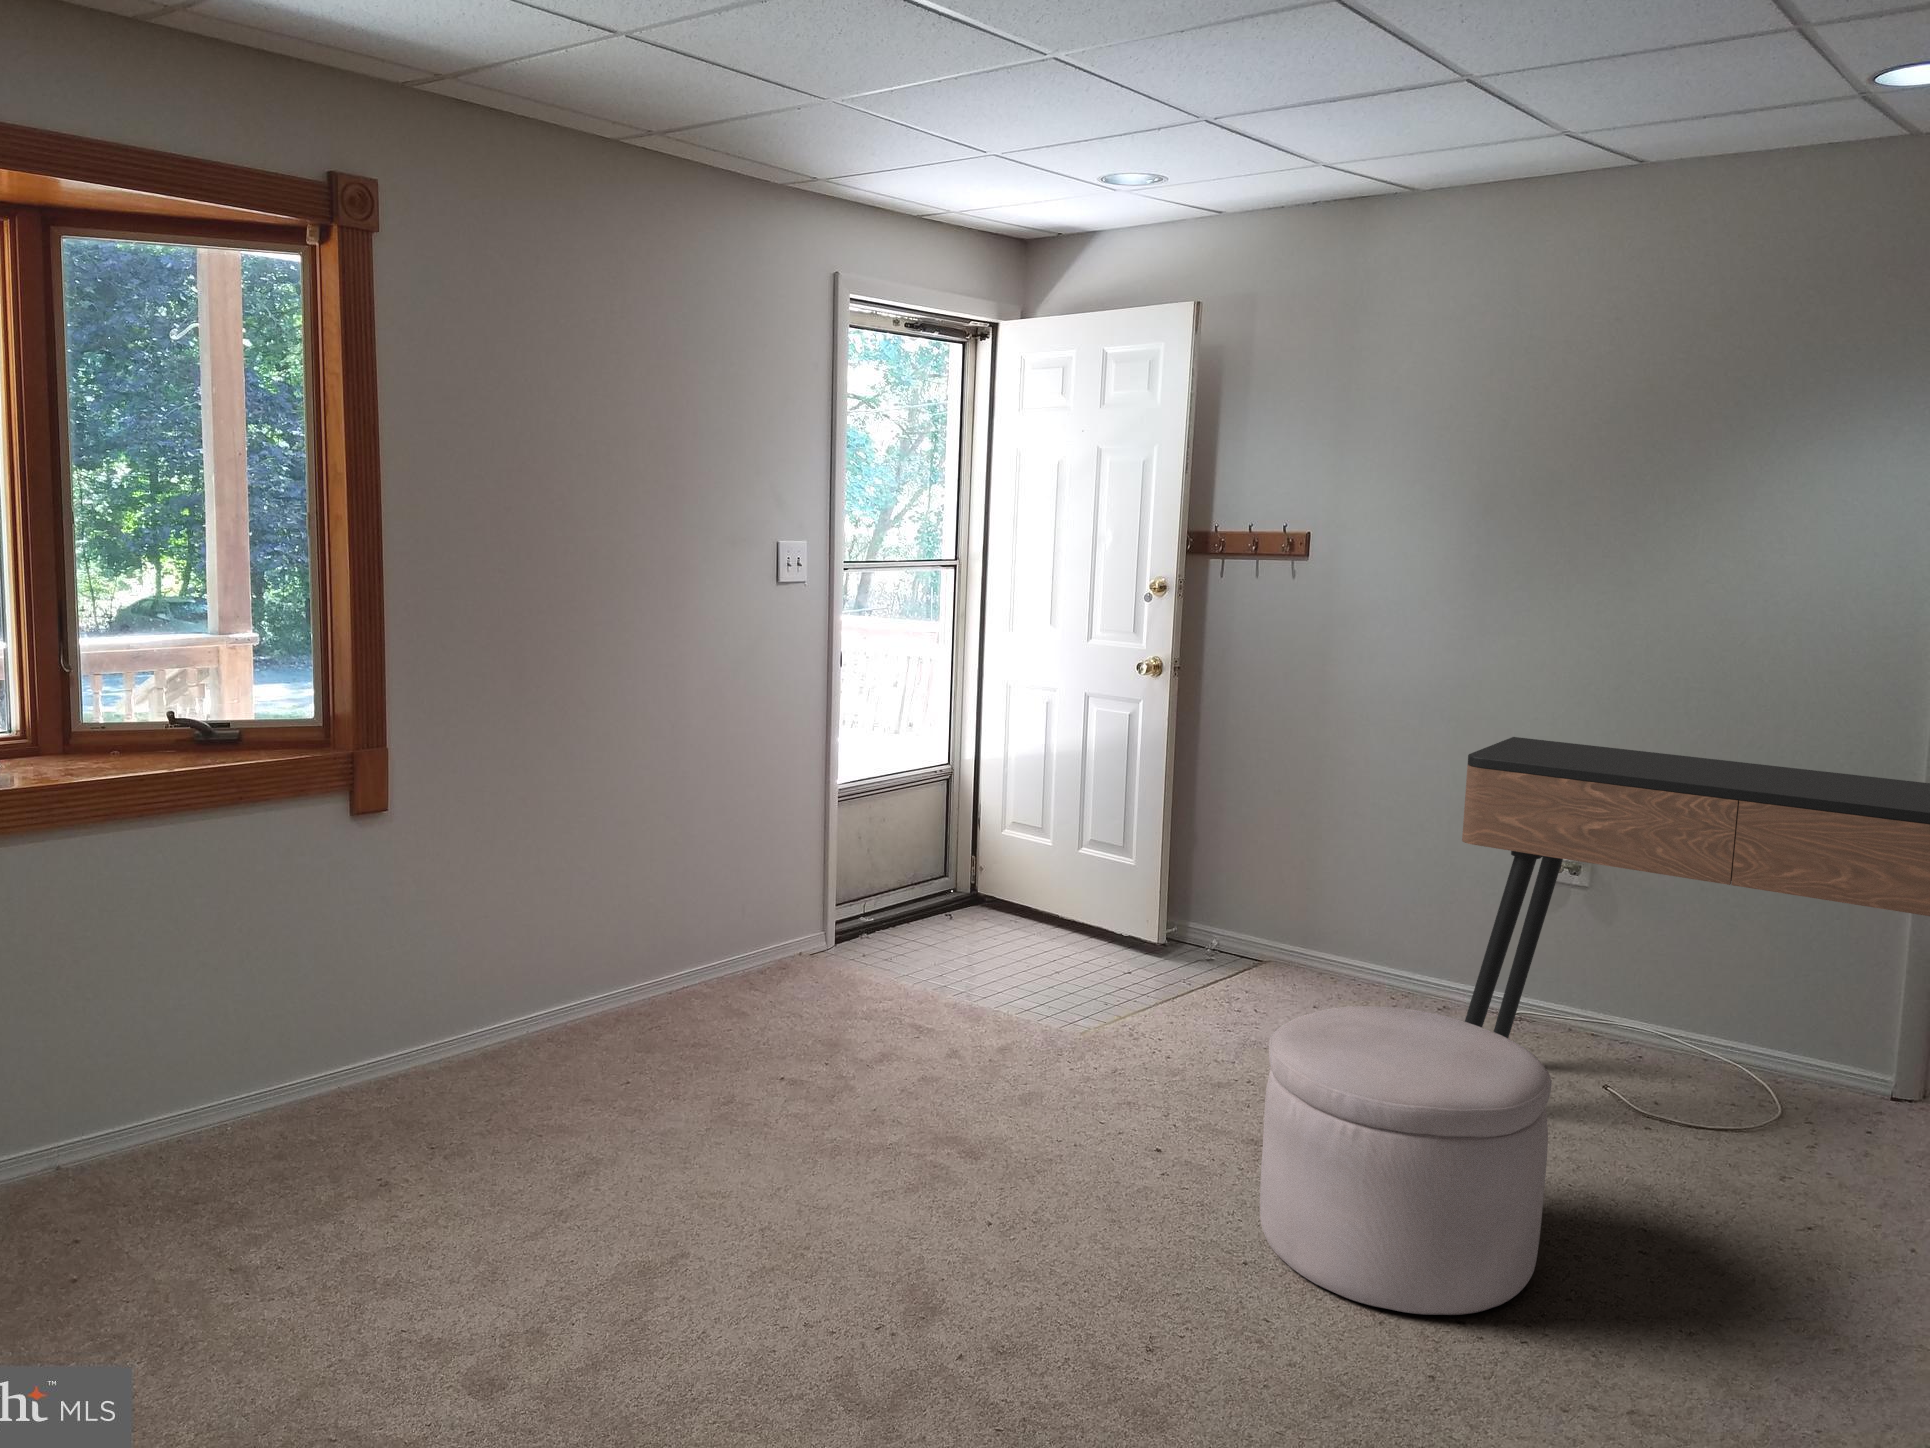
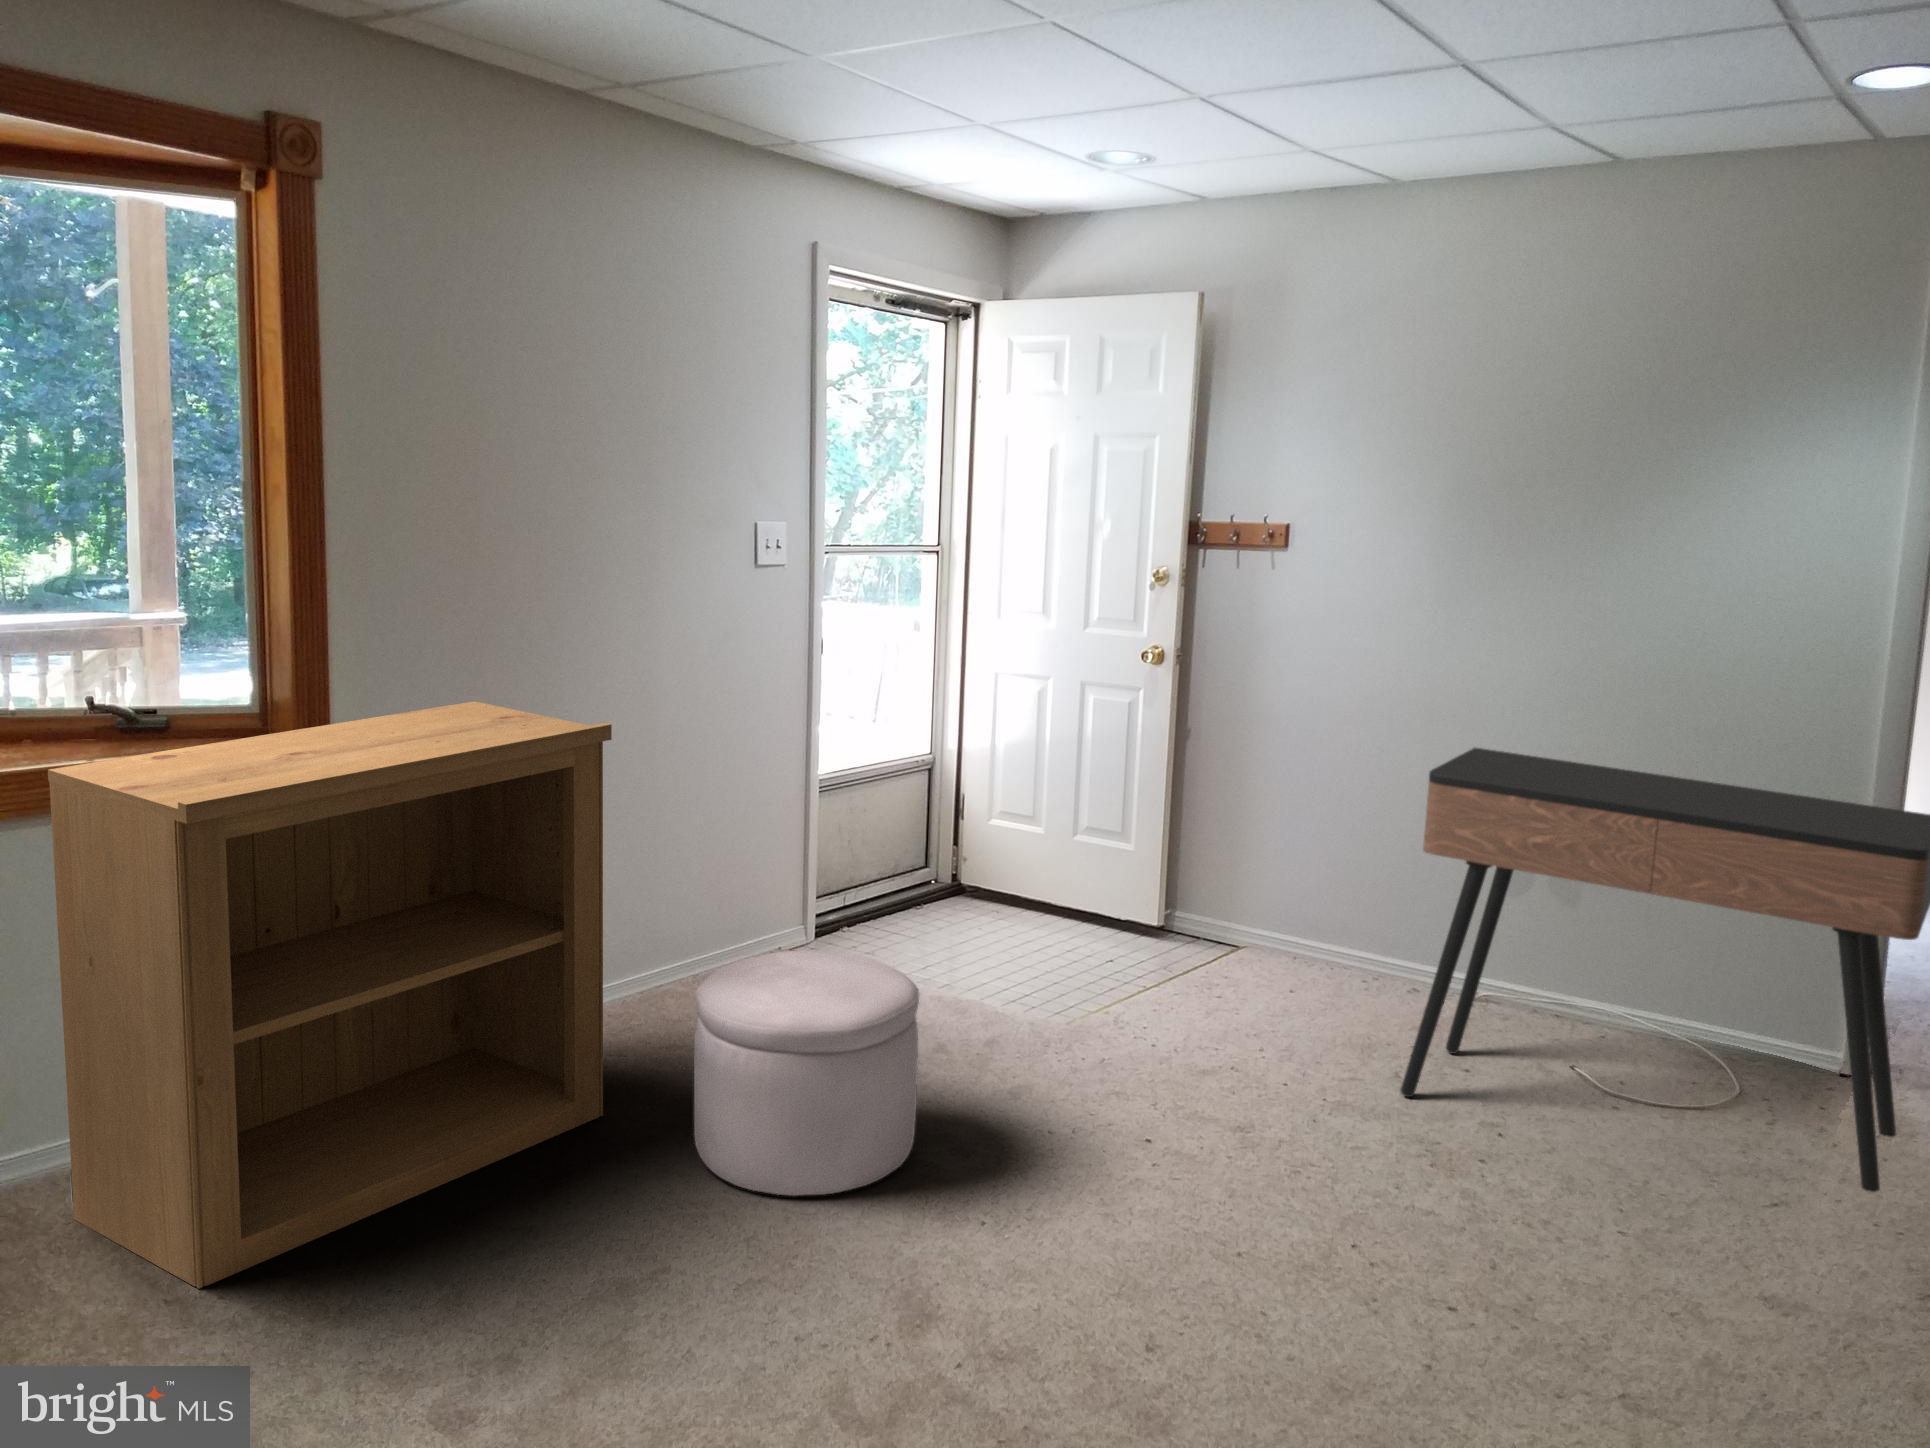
bookshelf: none [9,680,600,1274] -> present [48,701,612,1288]
ottoman: present [1260,1006,1552,1315] -> present [694,950,919,1196]

